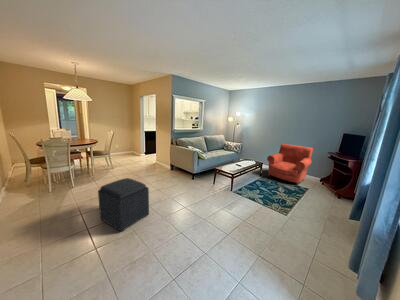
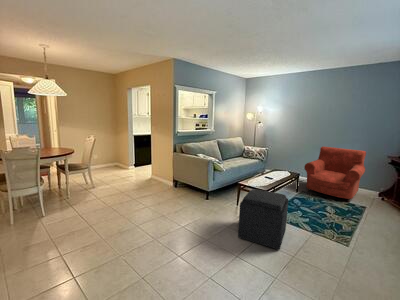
ottoman: present [98,178,149,232] -> present [238,189,288,250]

